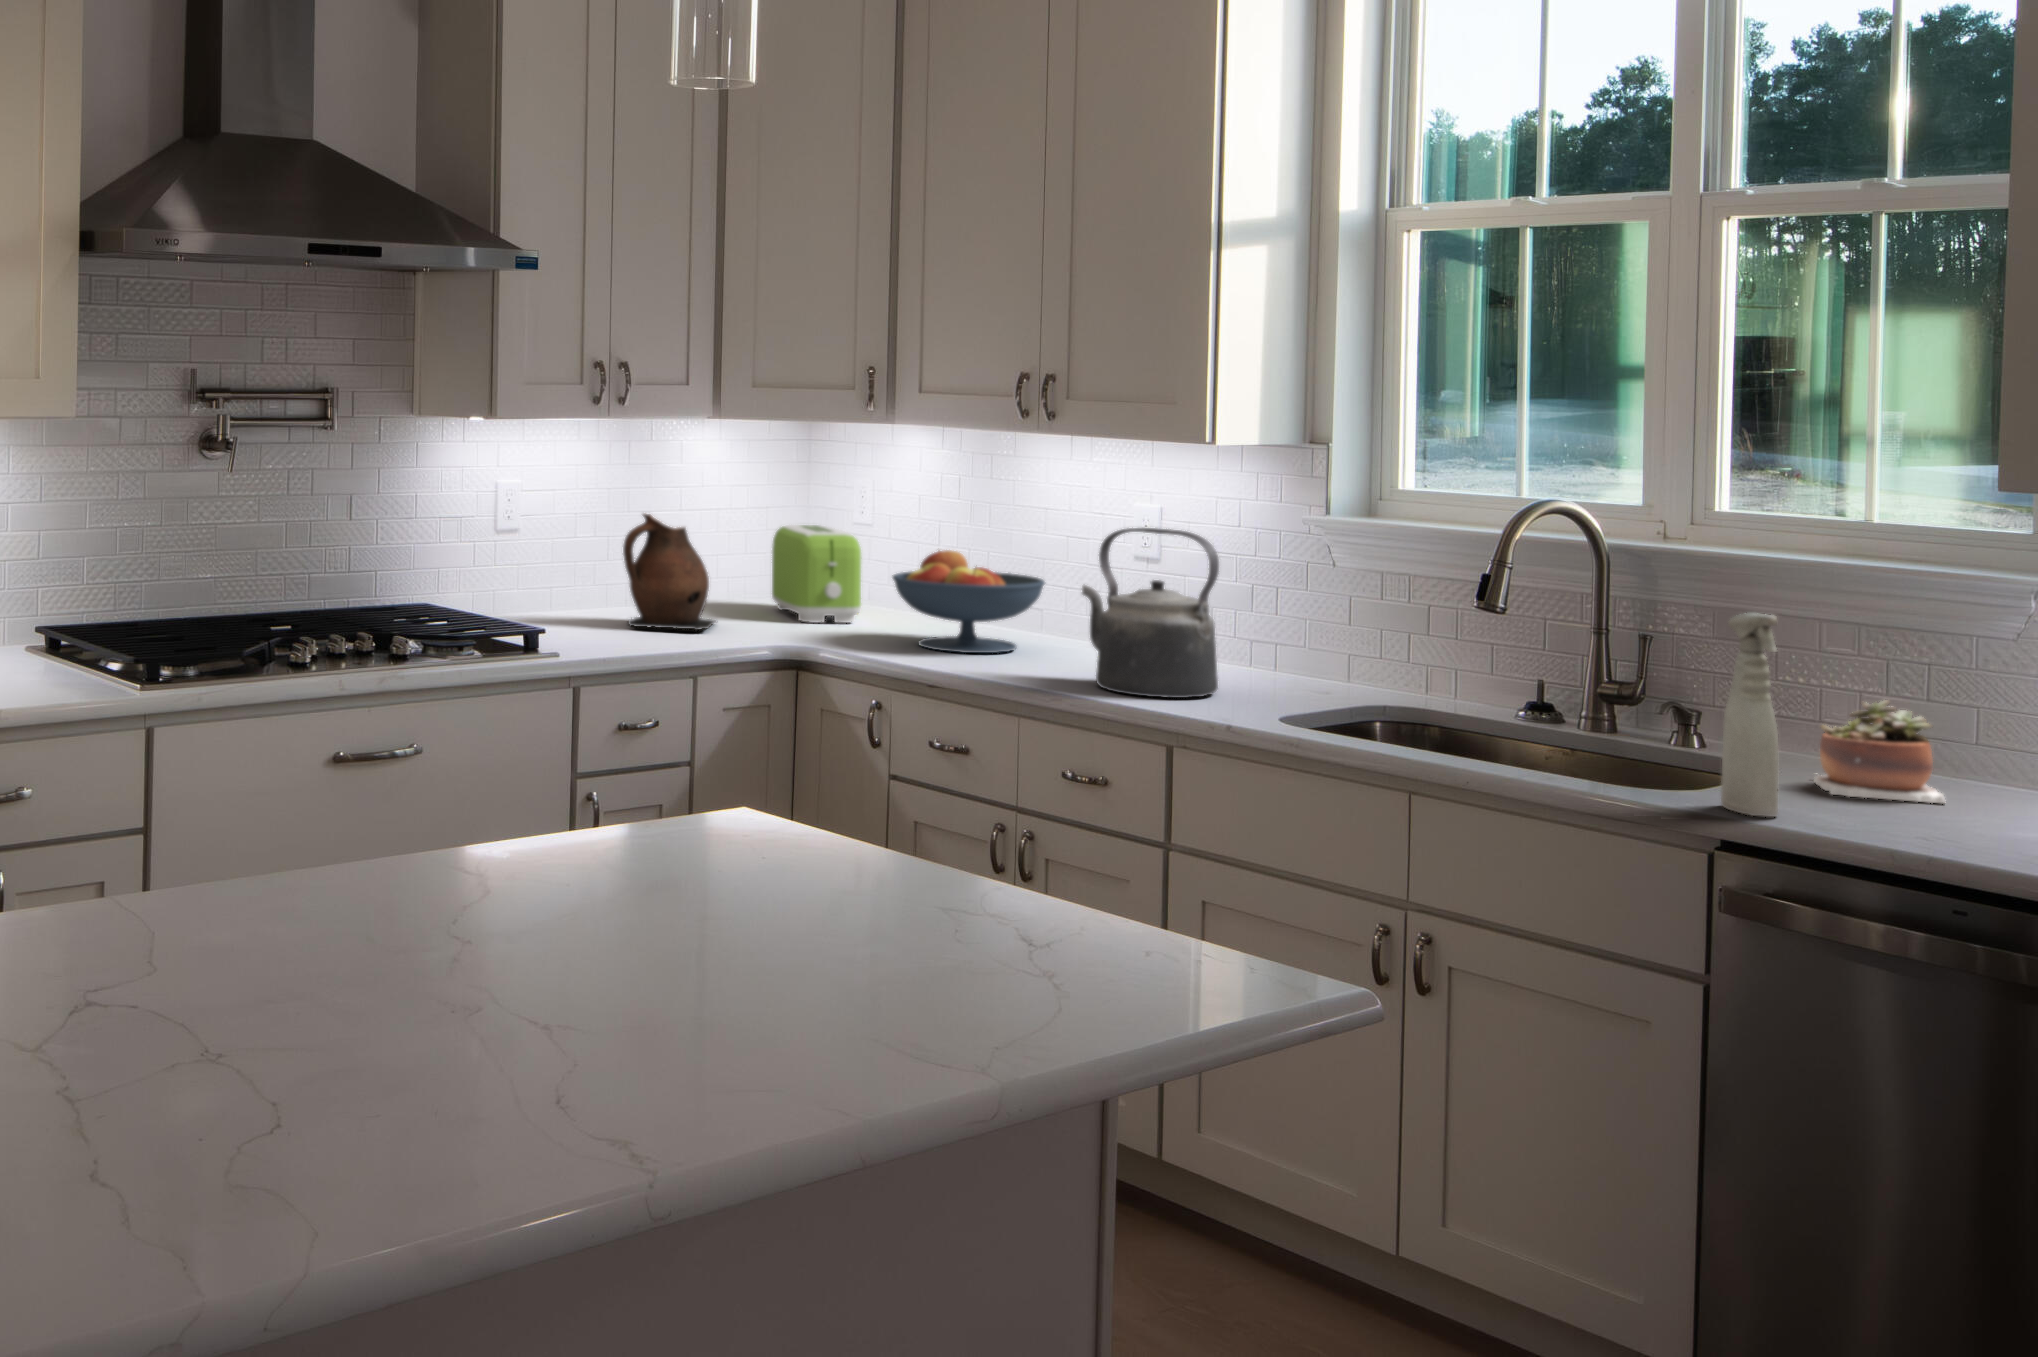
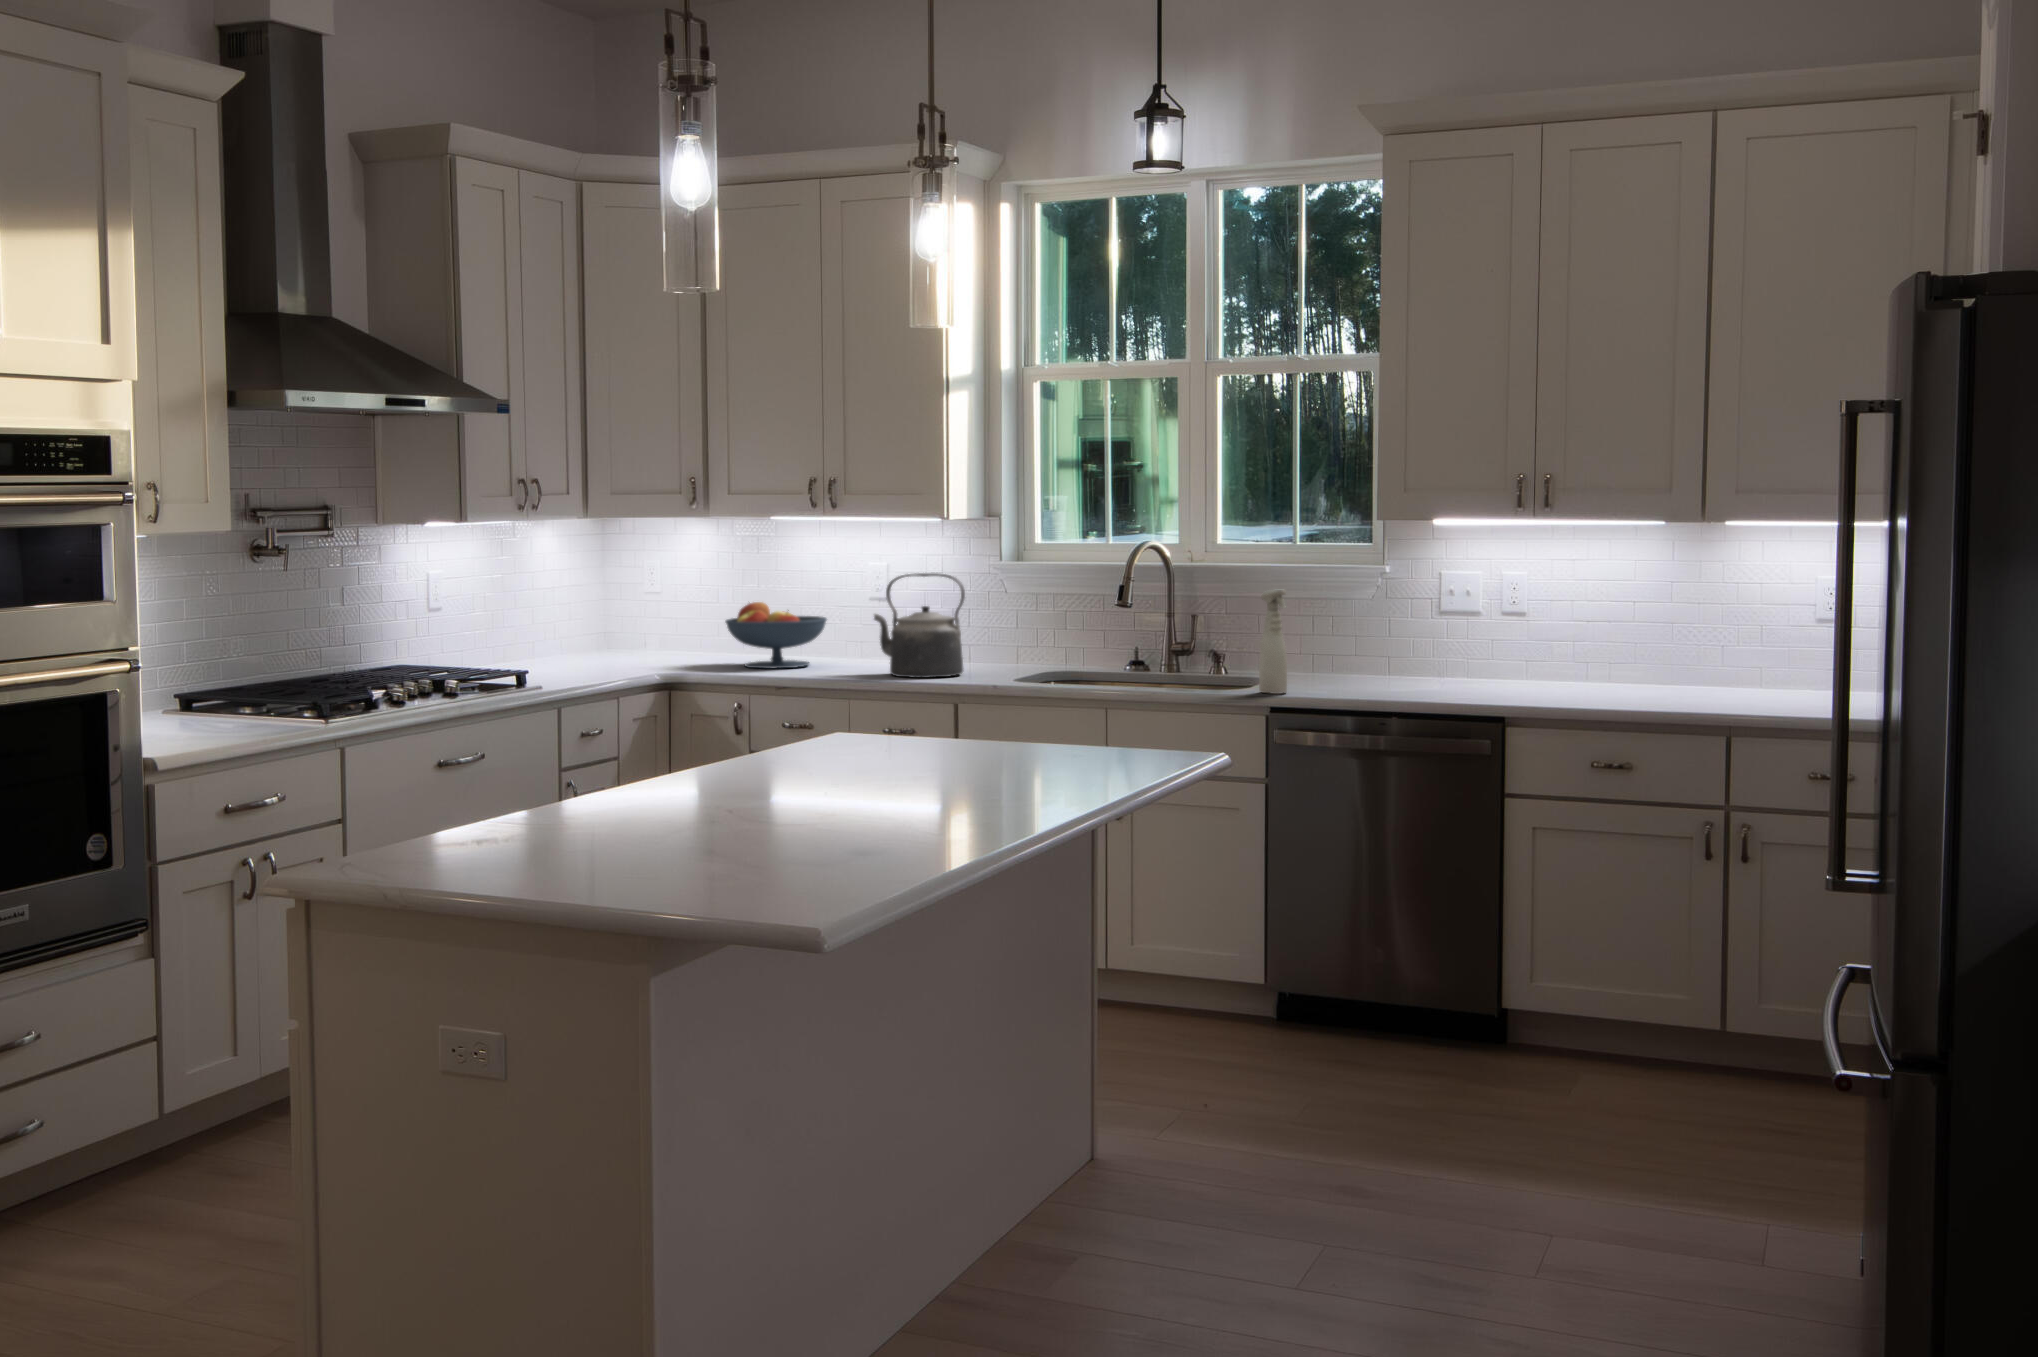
ceramic pitcher: present [623,513,716,630] -> none [531,589,603,671]
toaster: present [772,525,861,623] -> none [601,595,682,662]
succulent plant: present [1814,700,1945,803] -> none [1285,635,1349,684]

